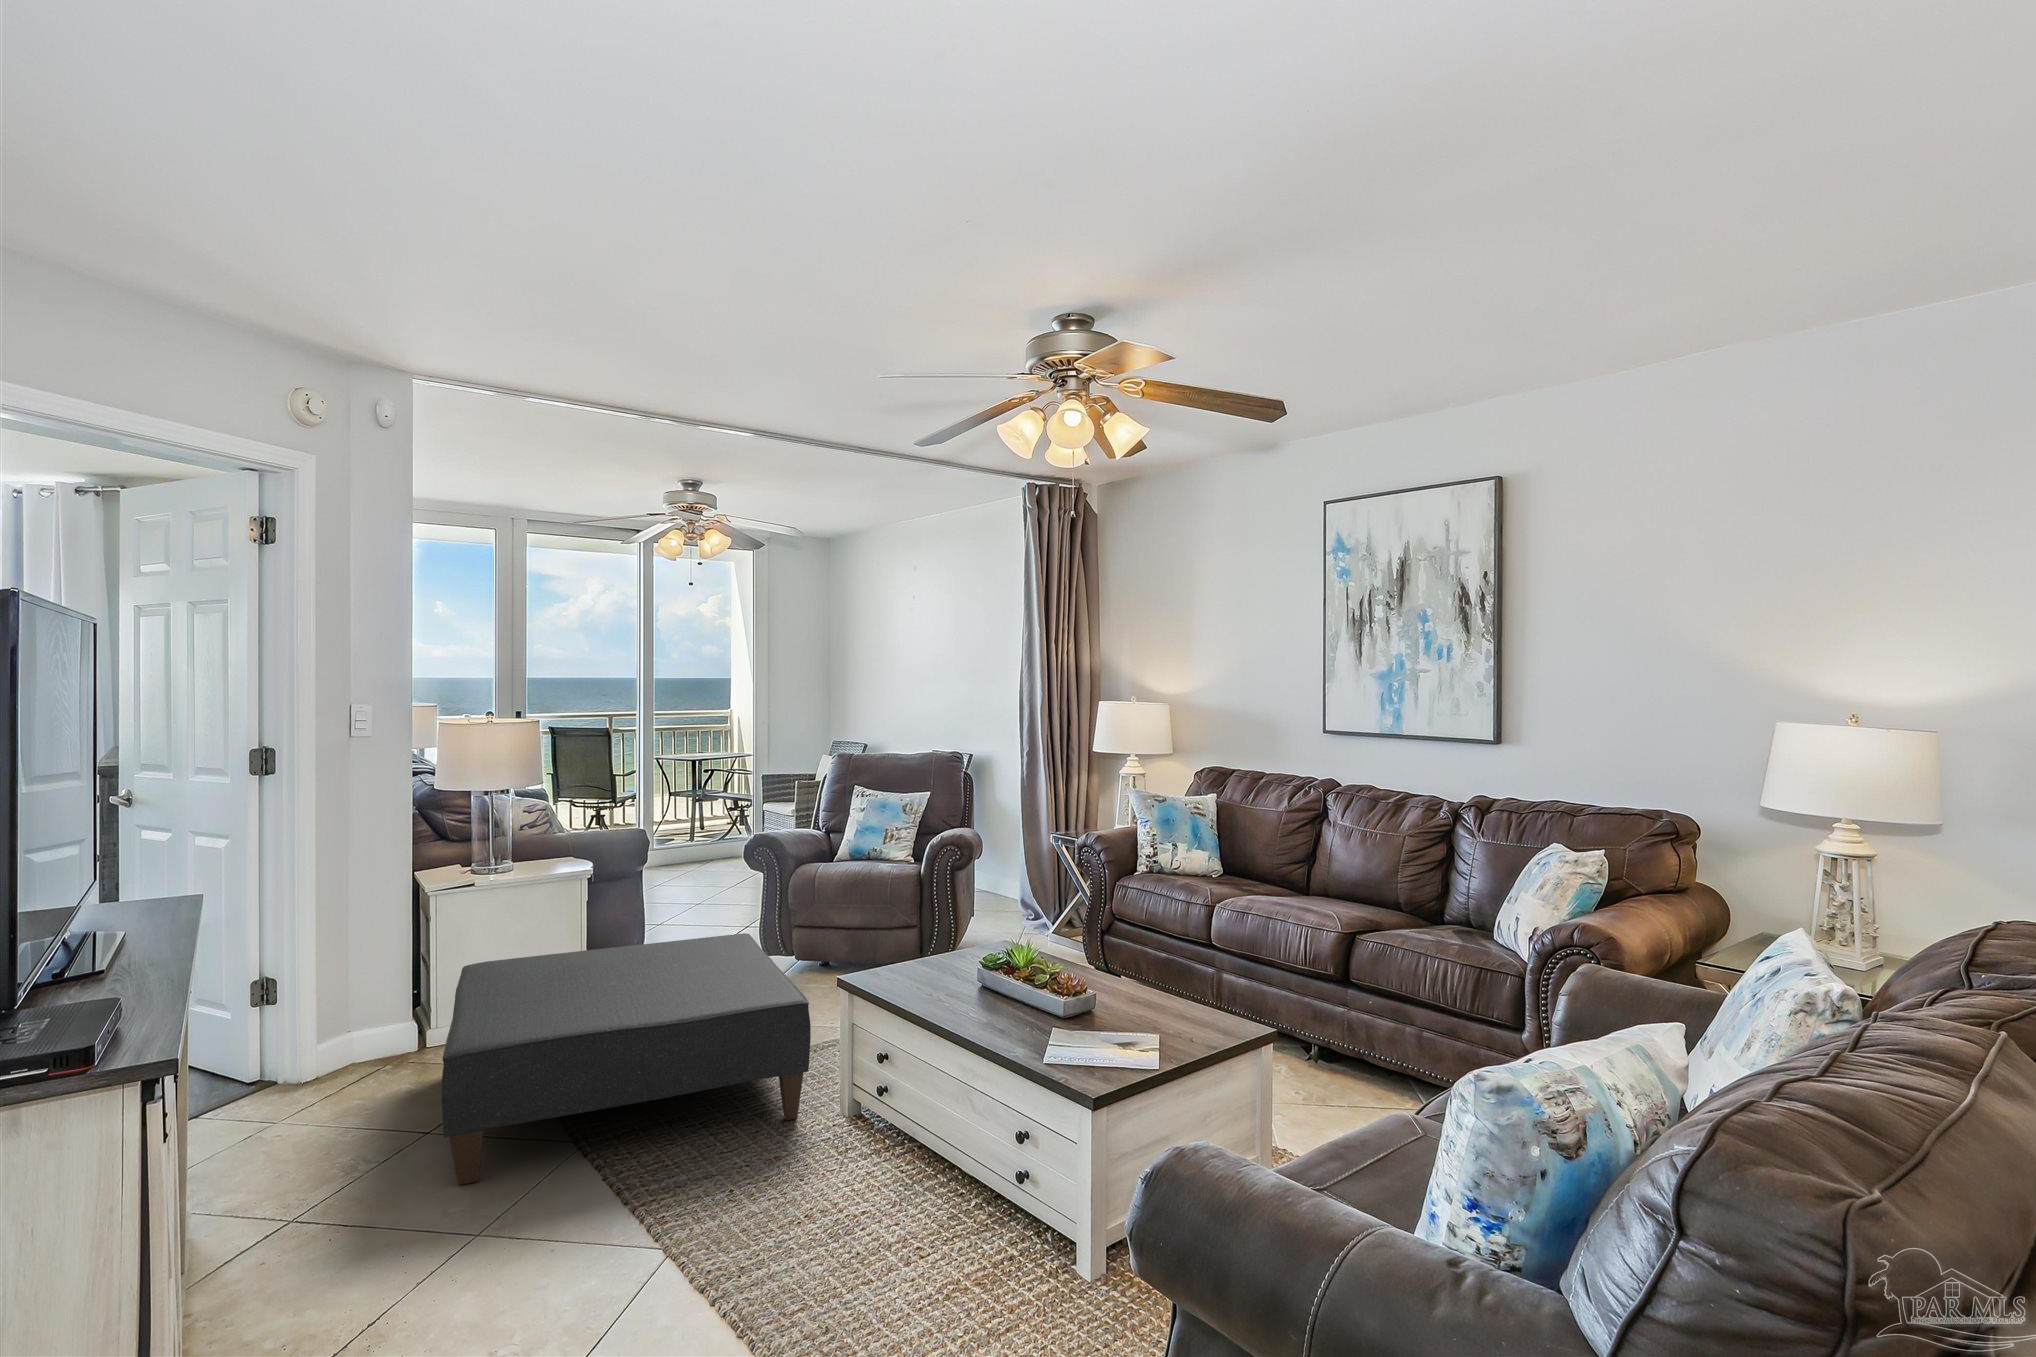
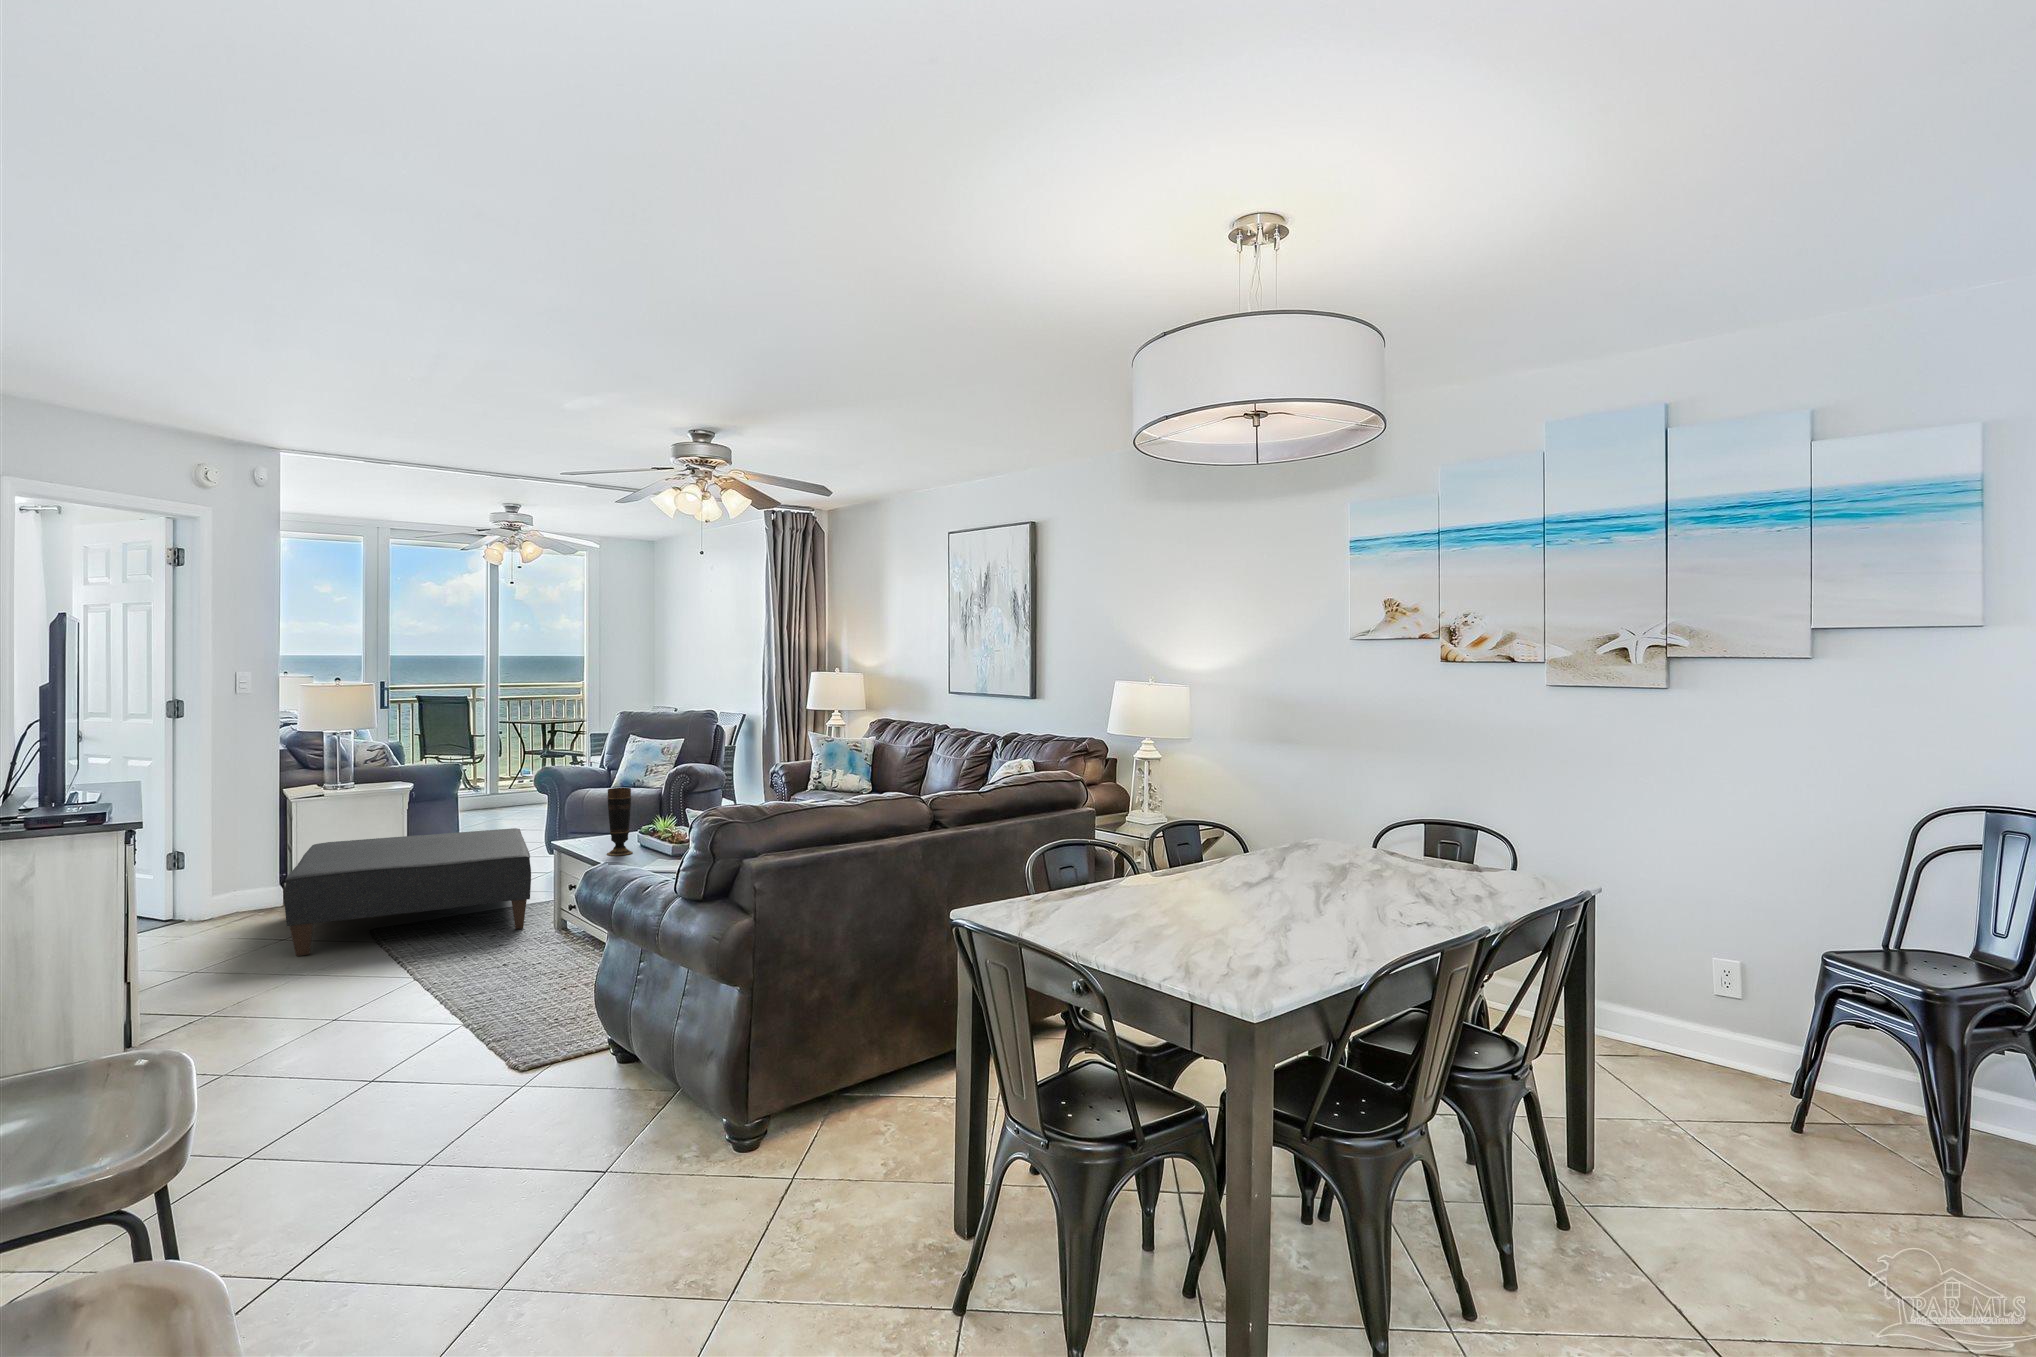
vase: none [966,902,1008,1023] -> present [607,788,633,856]

